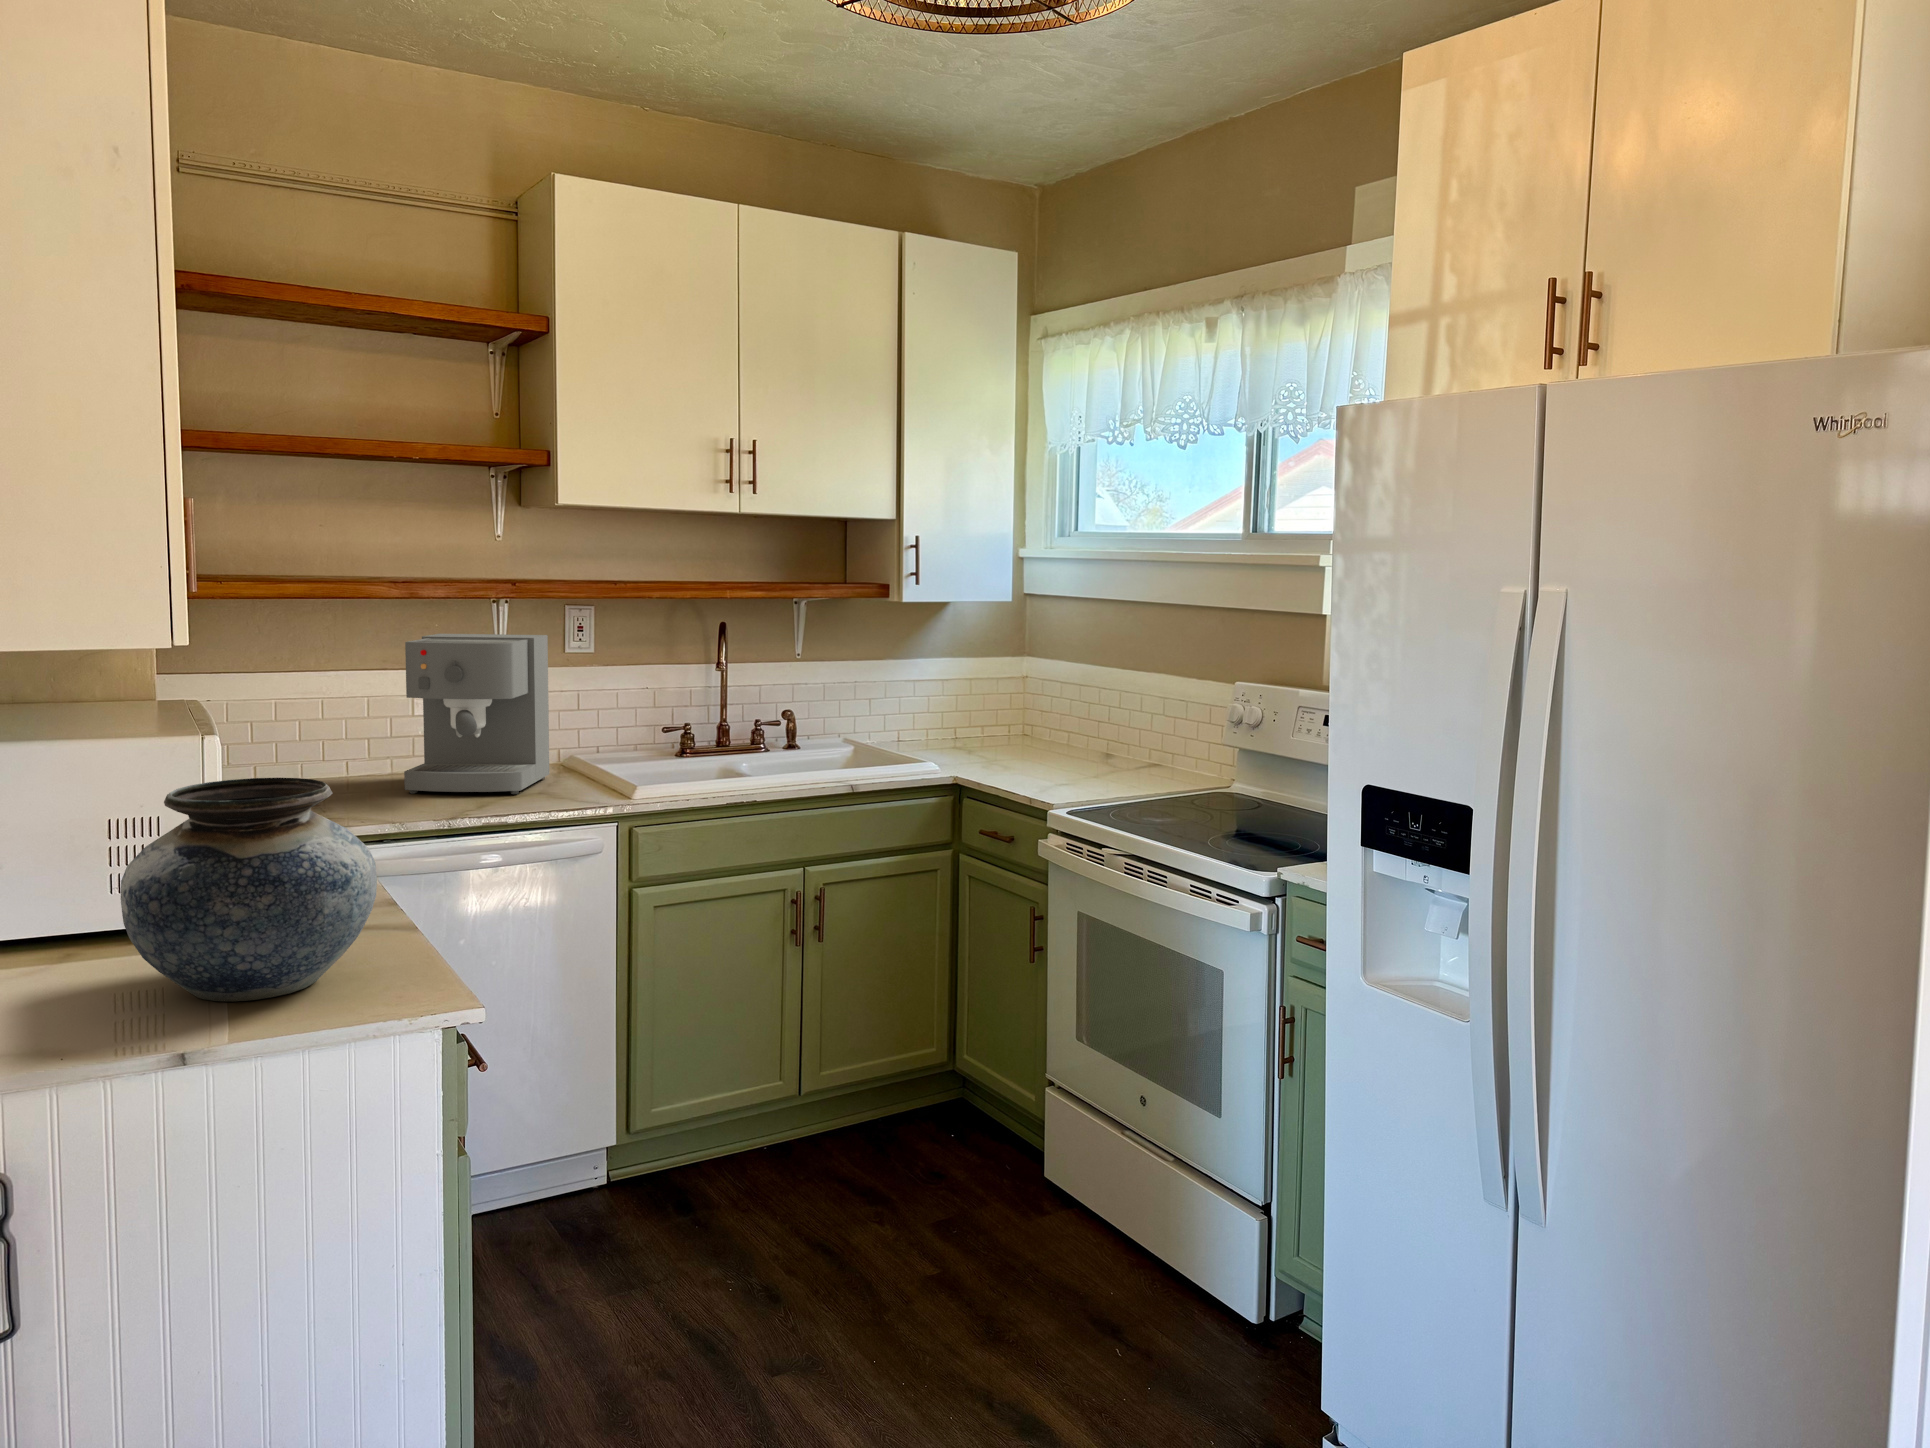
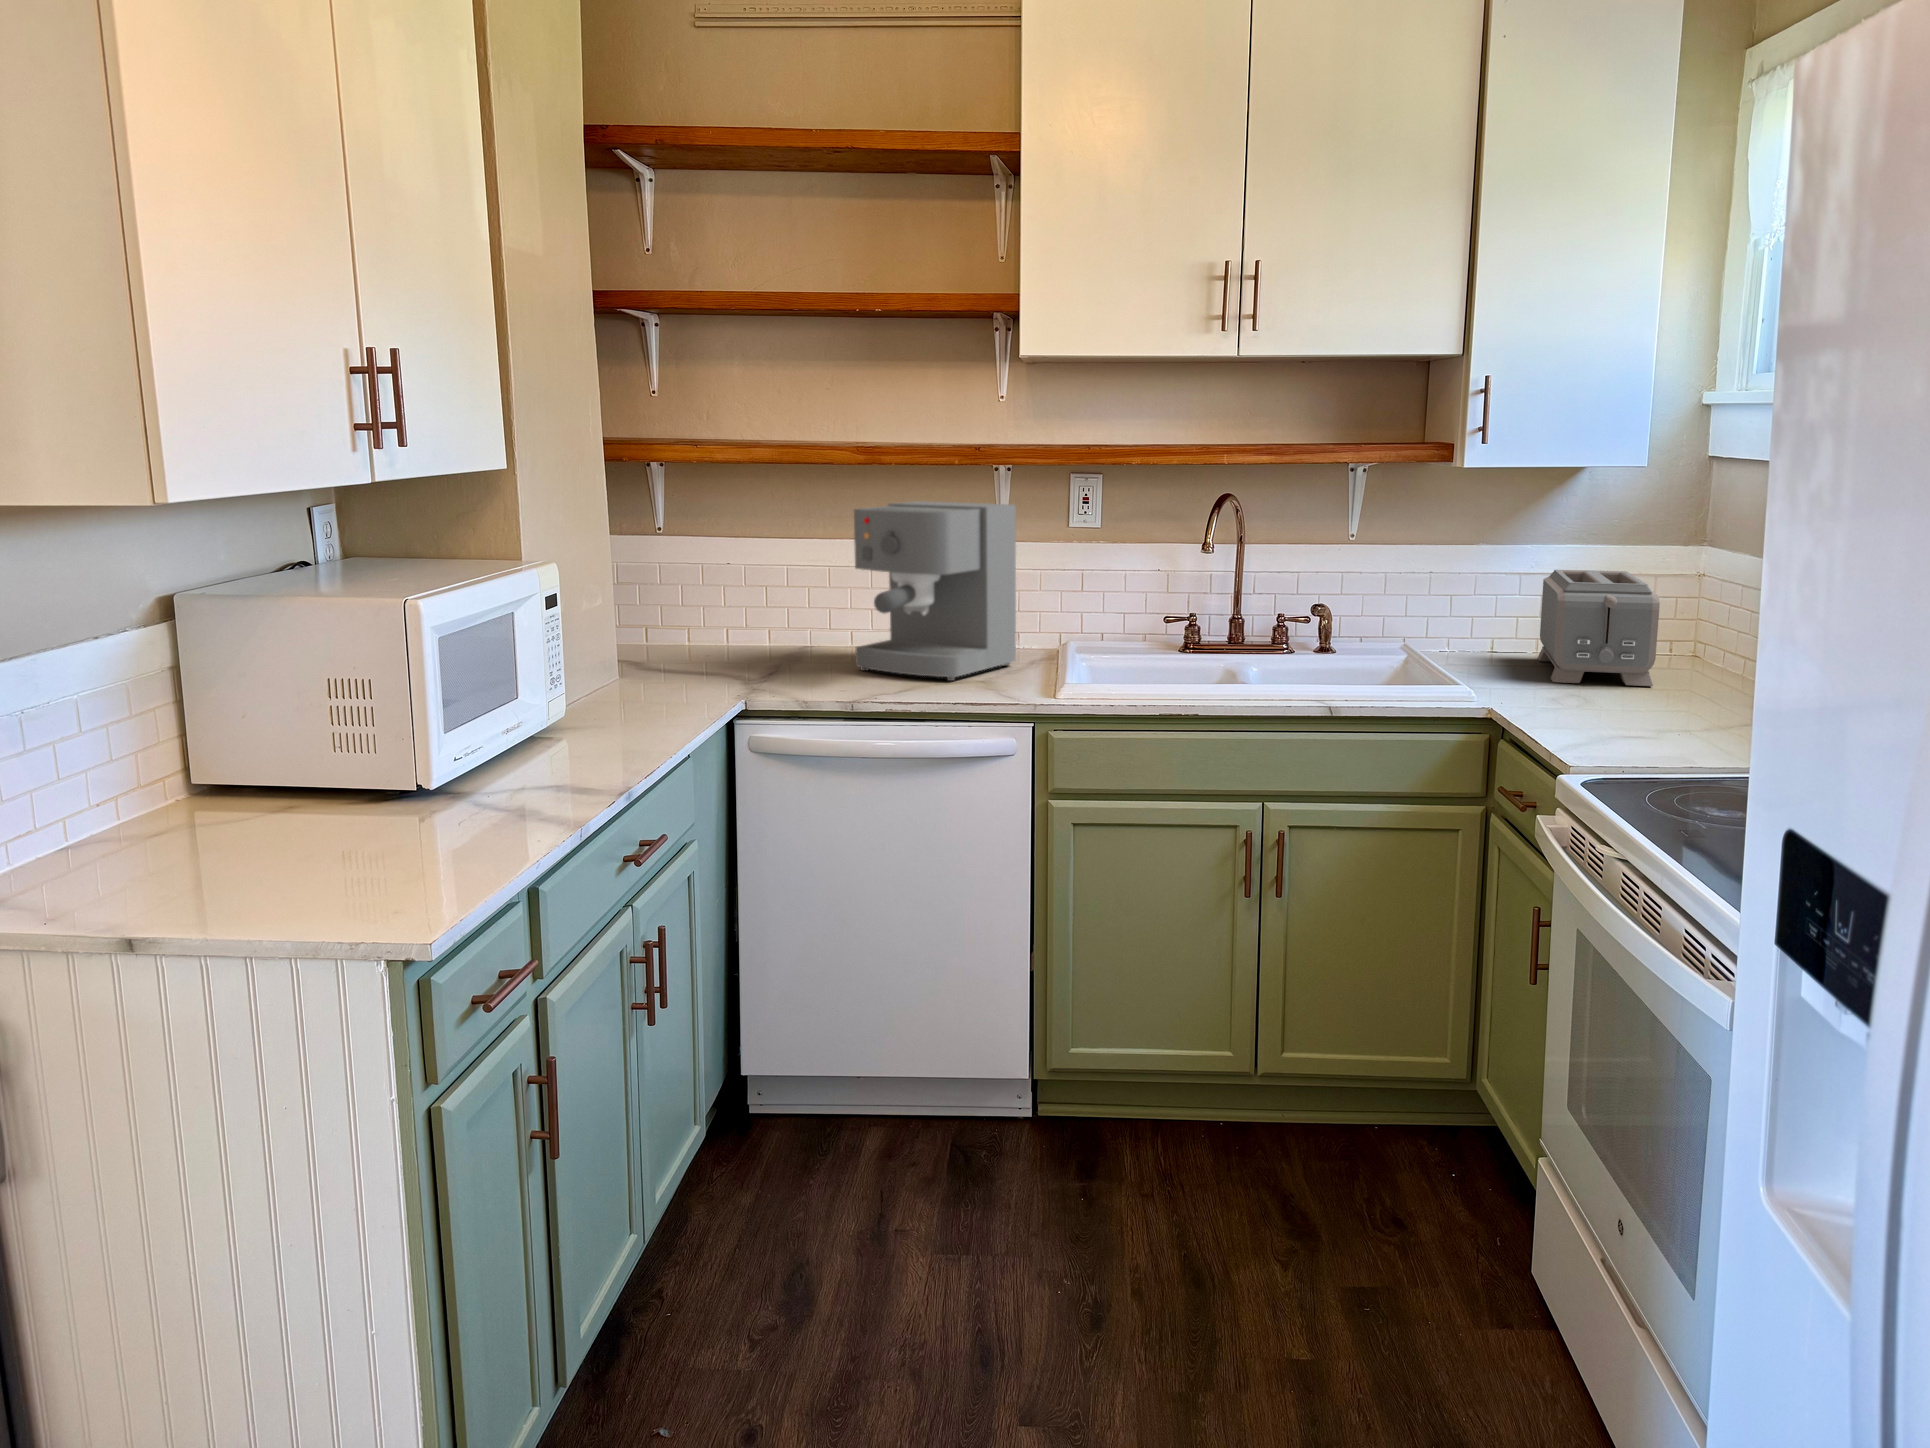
toaster: none [933,675,1032,758] -> present [1538,570,1660,686]
vase: present [121,778,377,1002] -> none [203,647,470,884]

